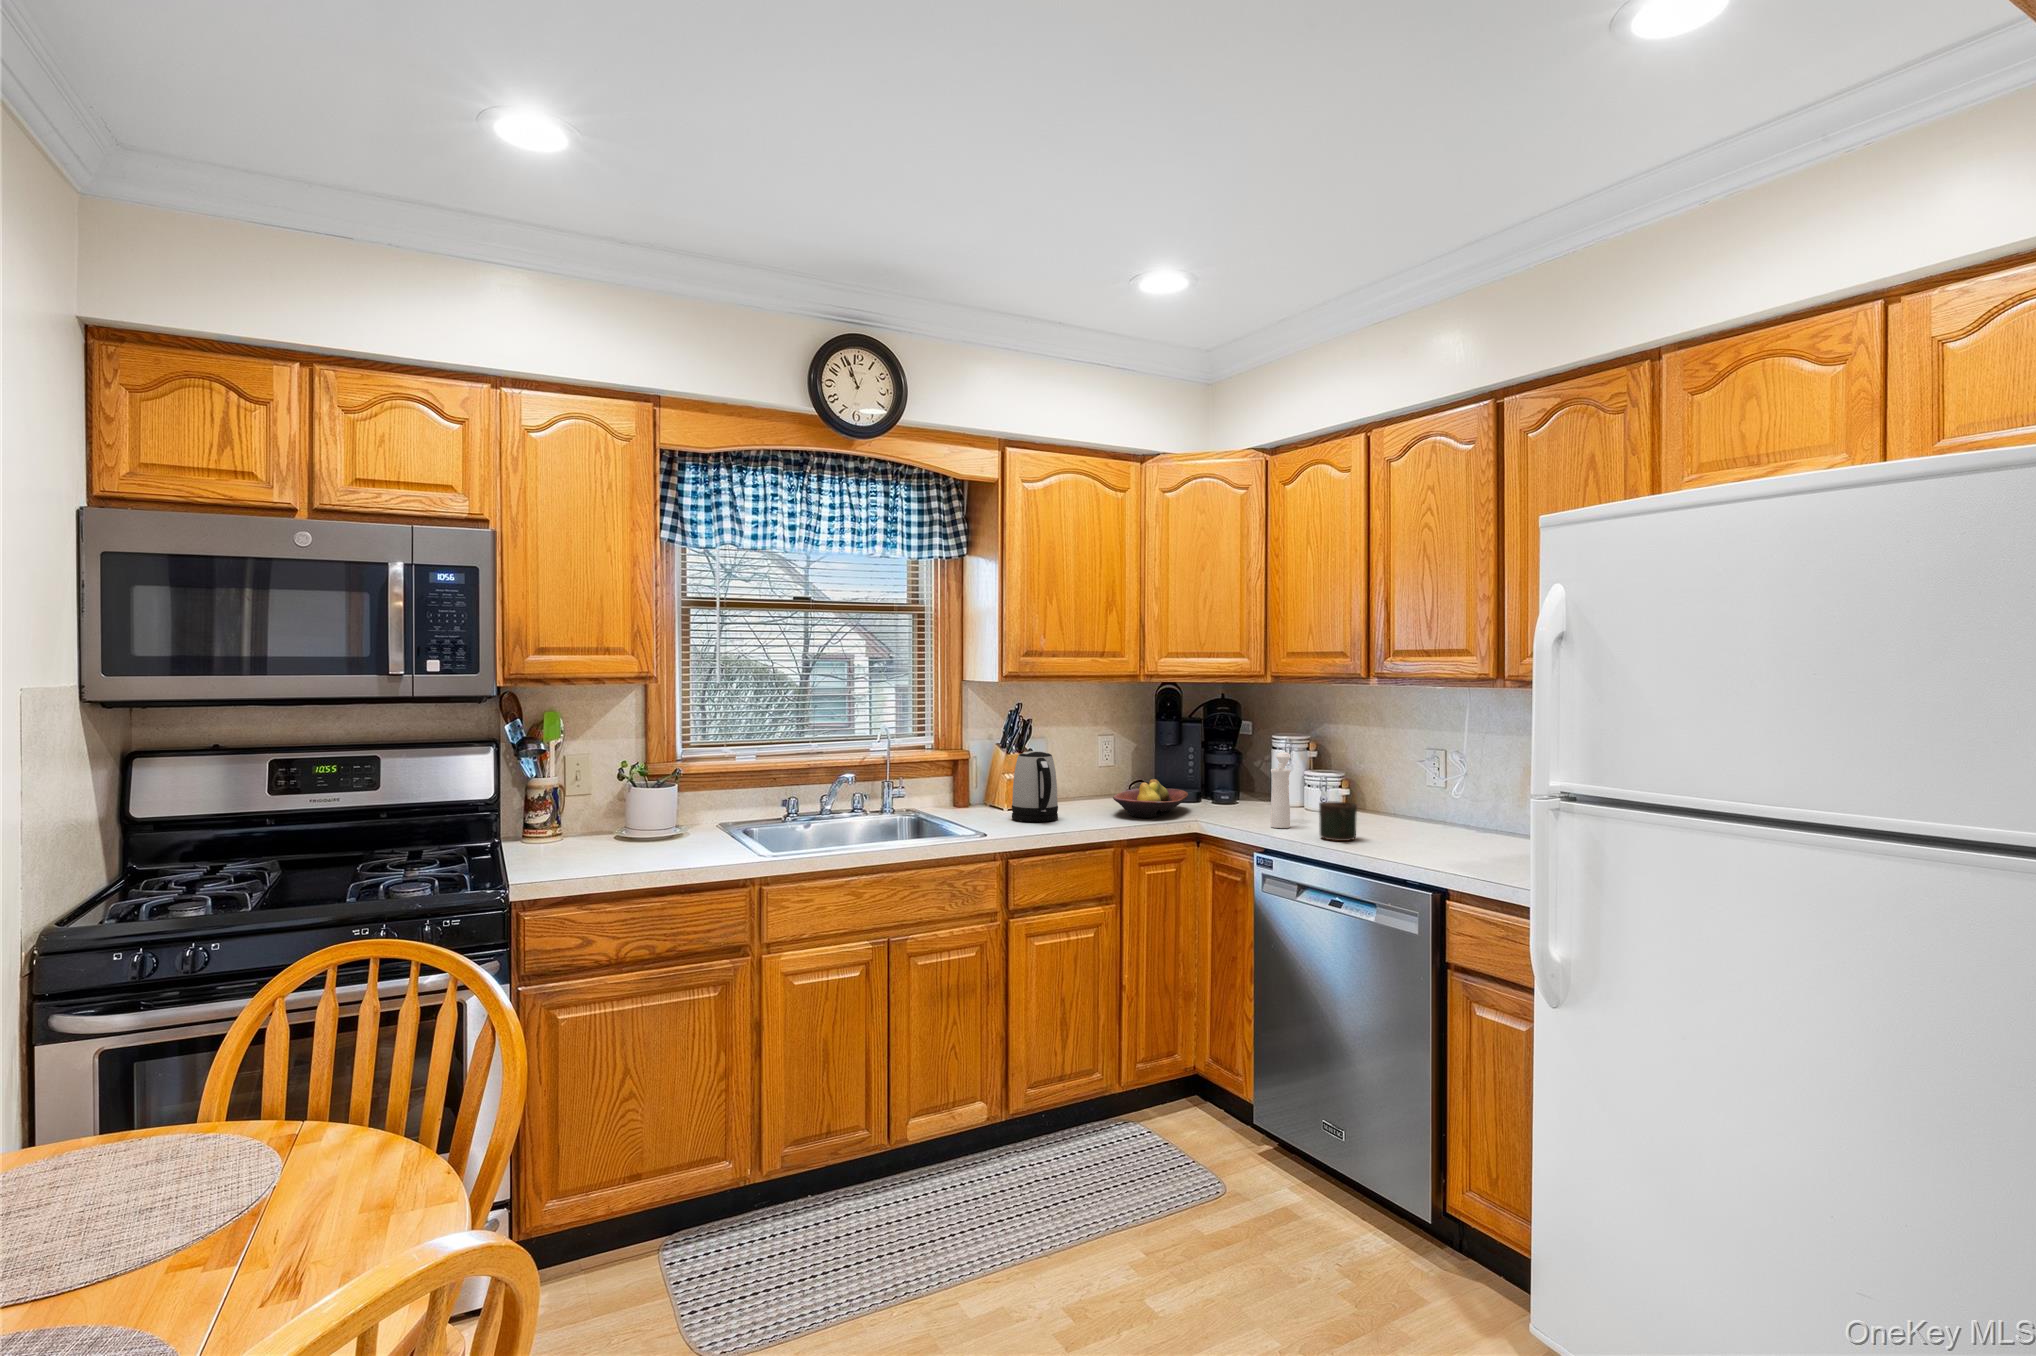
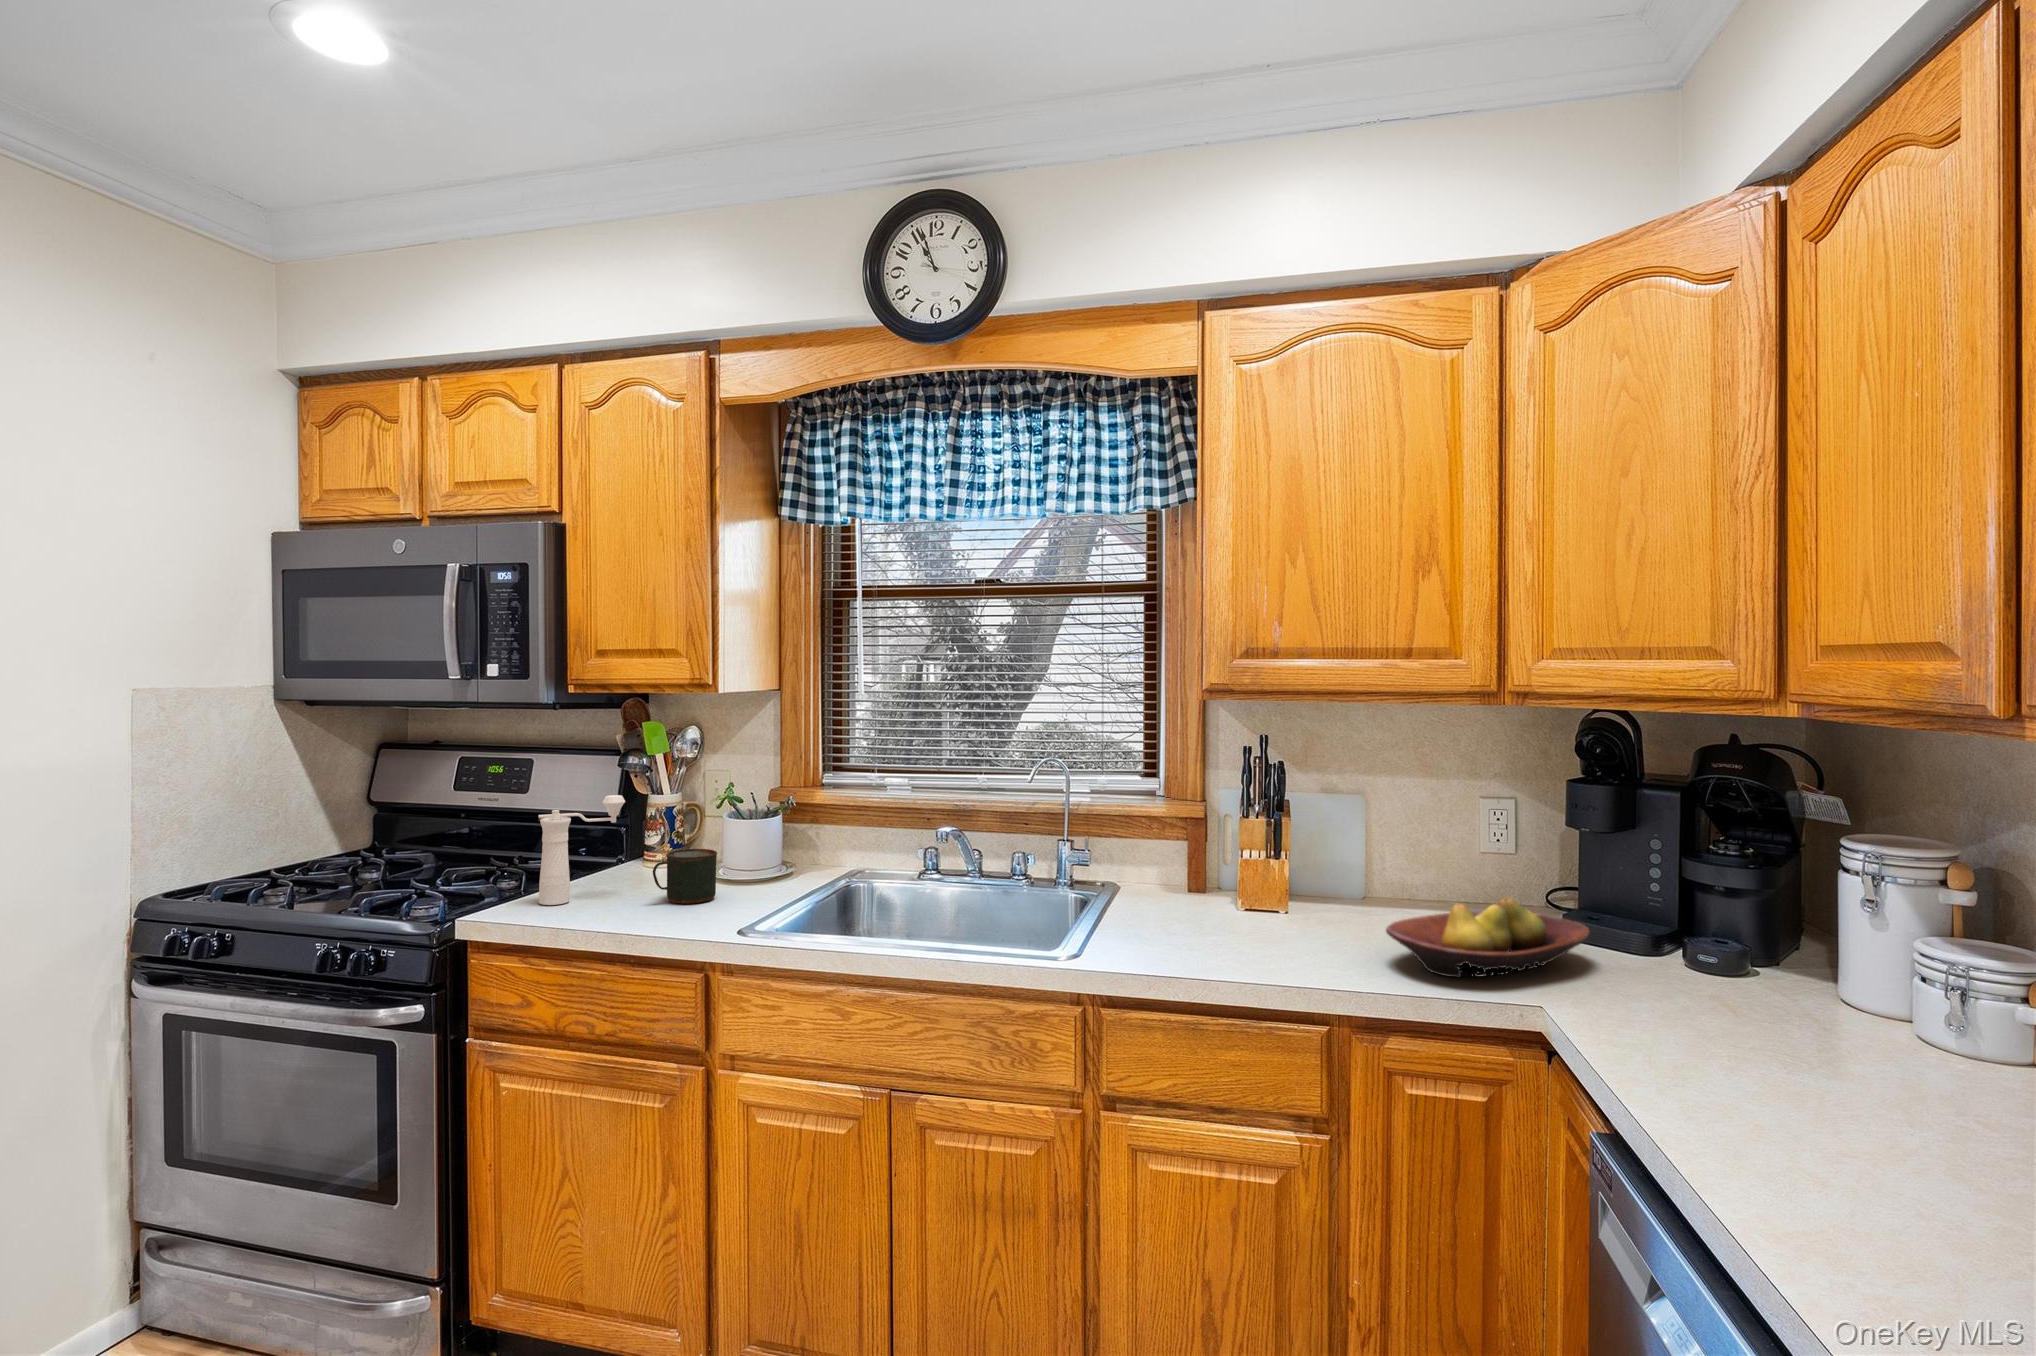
kettle: present [1012,751,1058,822] -> none [1198,820,1279,947]
pepper mill: present [1270,752,1291,828] -> present [539,795,625,905]
mug: present [1319,802,1357,841] -> present [653,849,717,903]

